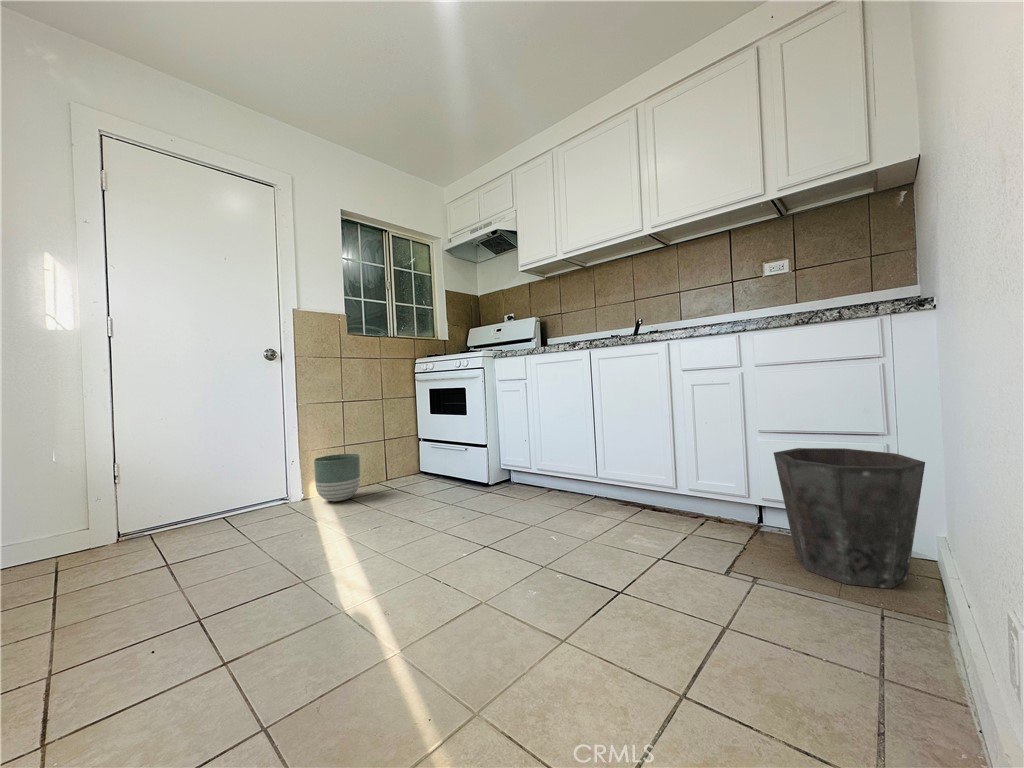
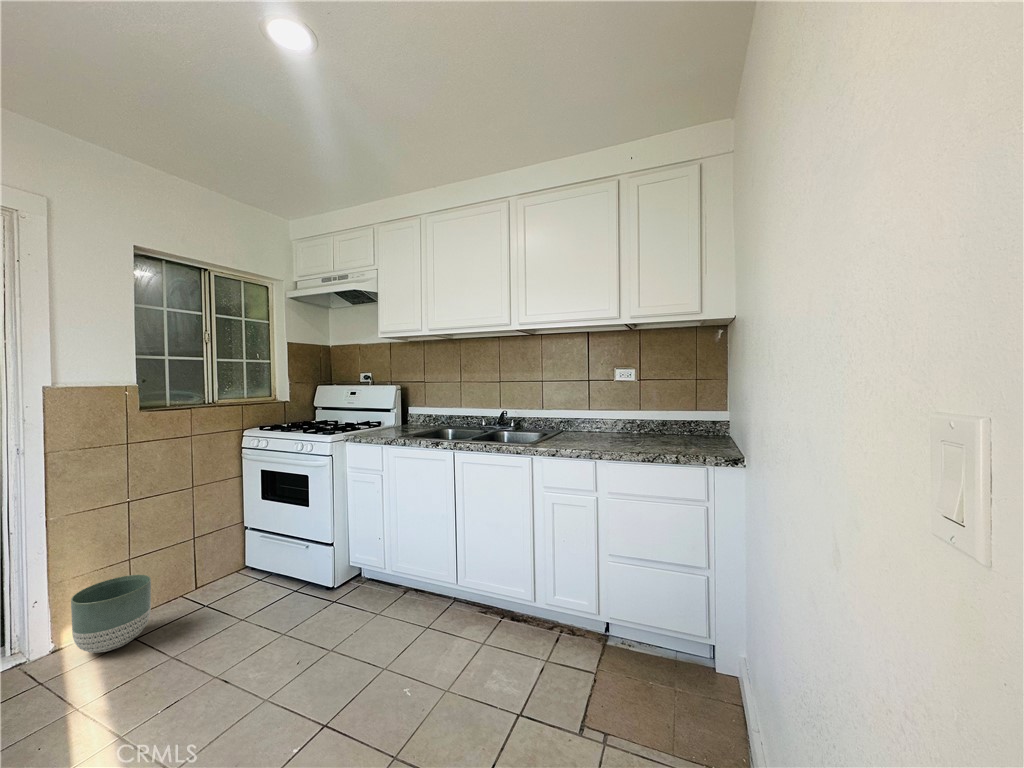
waste bin: present [774,448,925,589] -> none [623,576,735,728]

